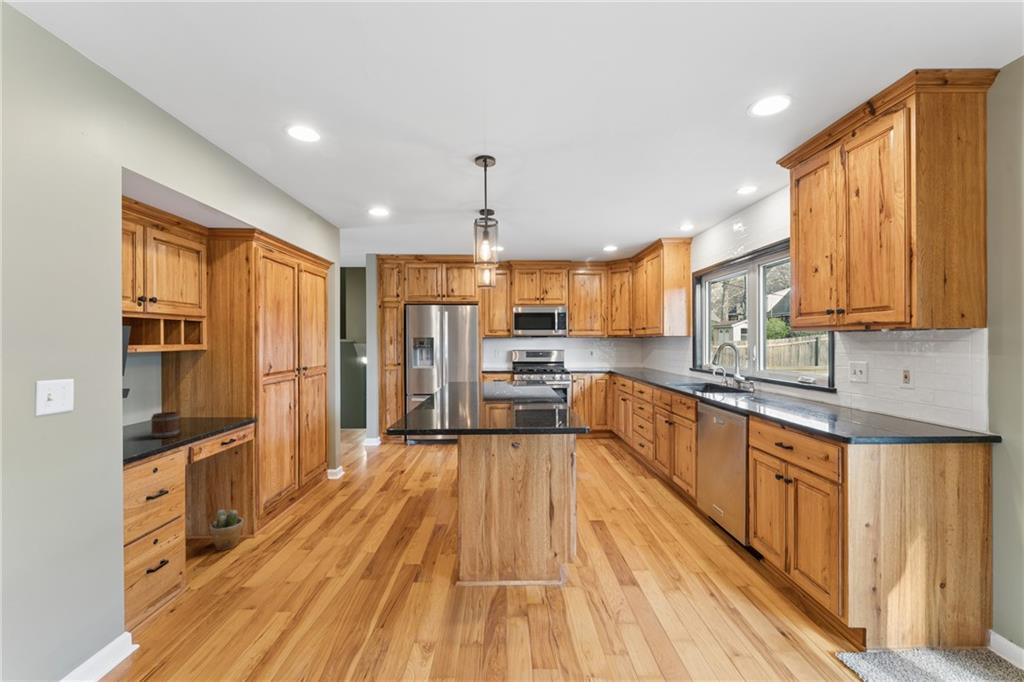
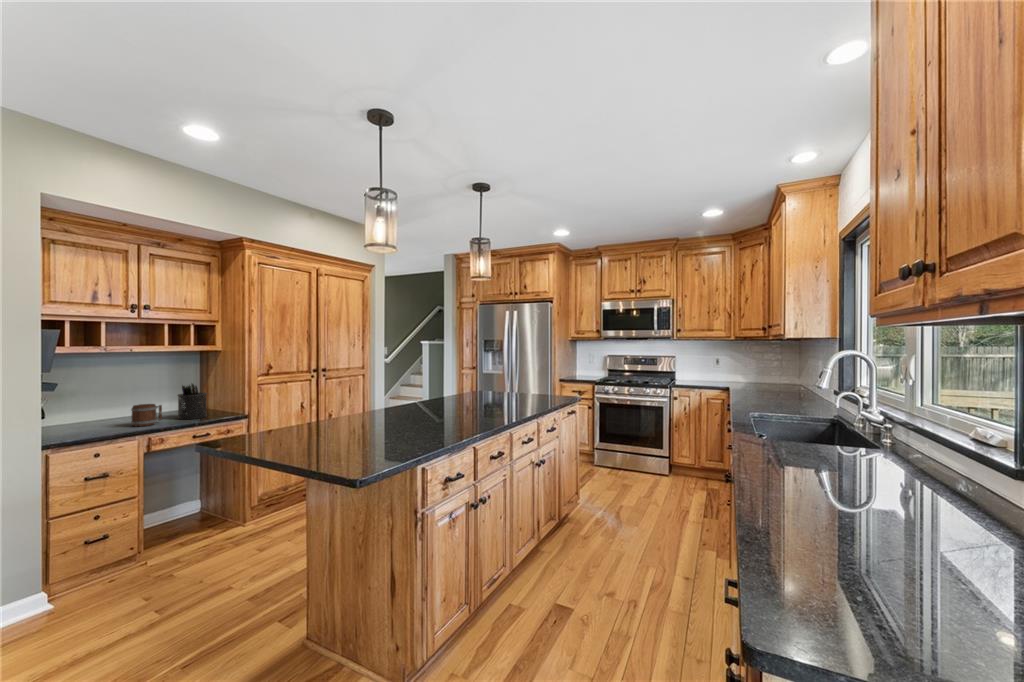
pen holder: none [180,387,214,428] -> present [177,384,207,419]
potted plant: present [210,510,243,551] -> none [198,496,230,535]

